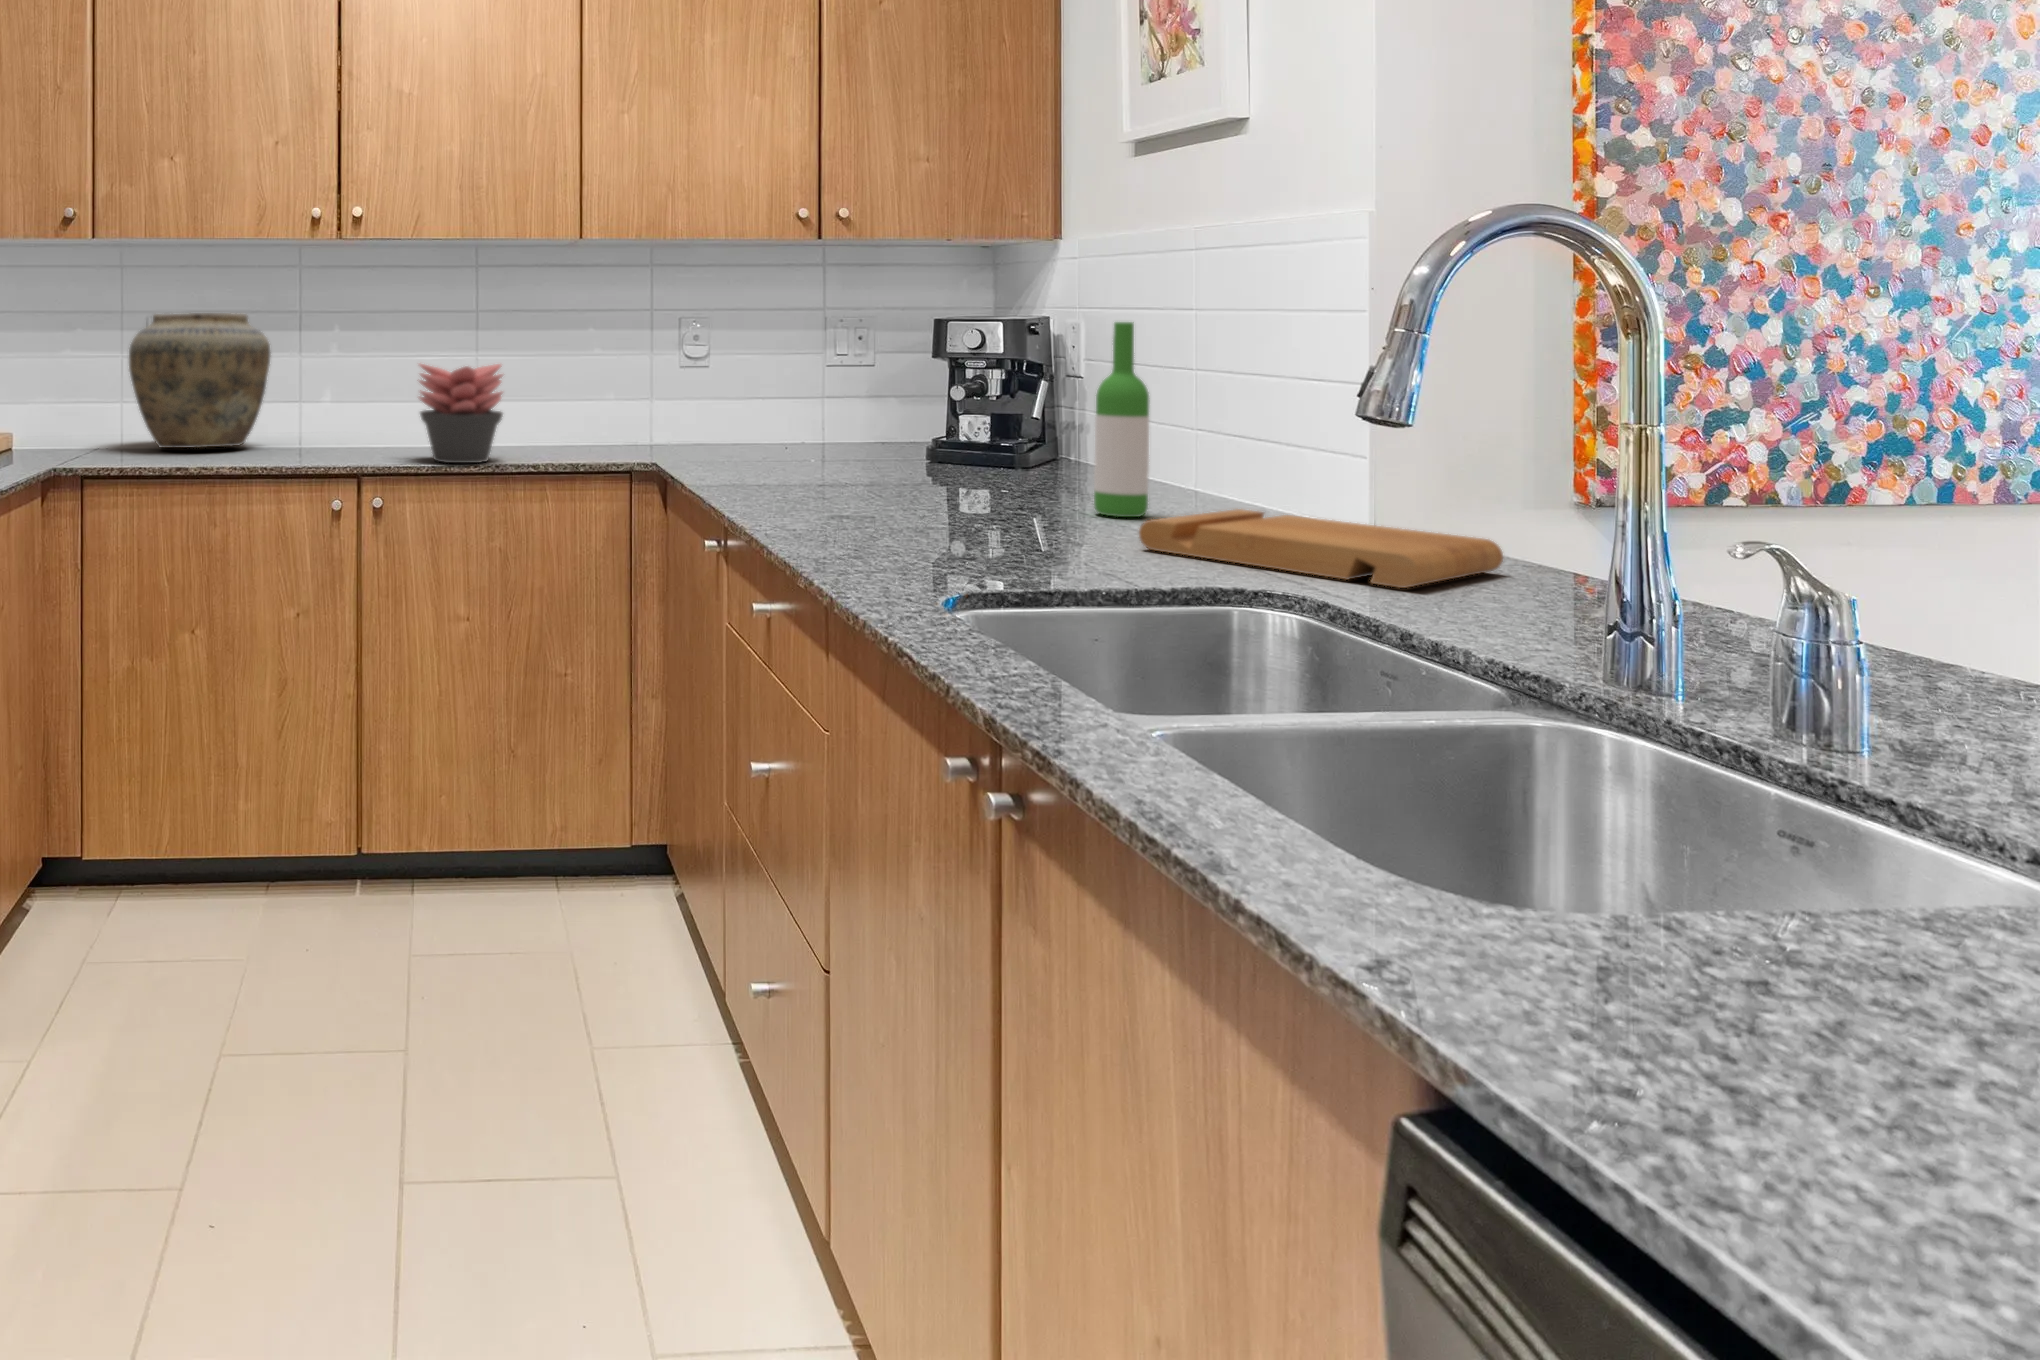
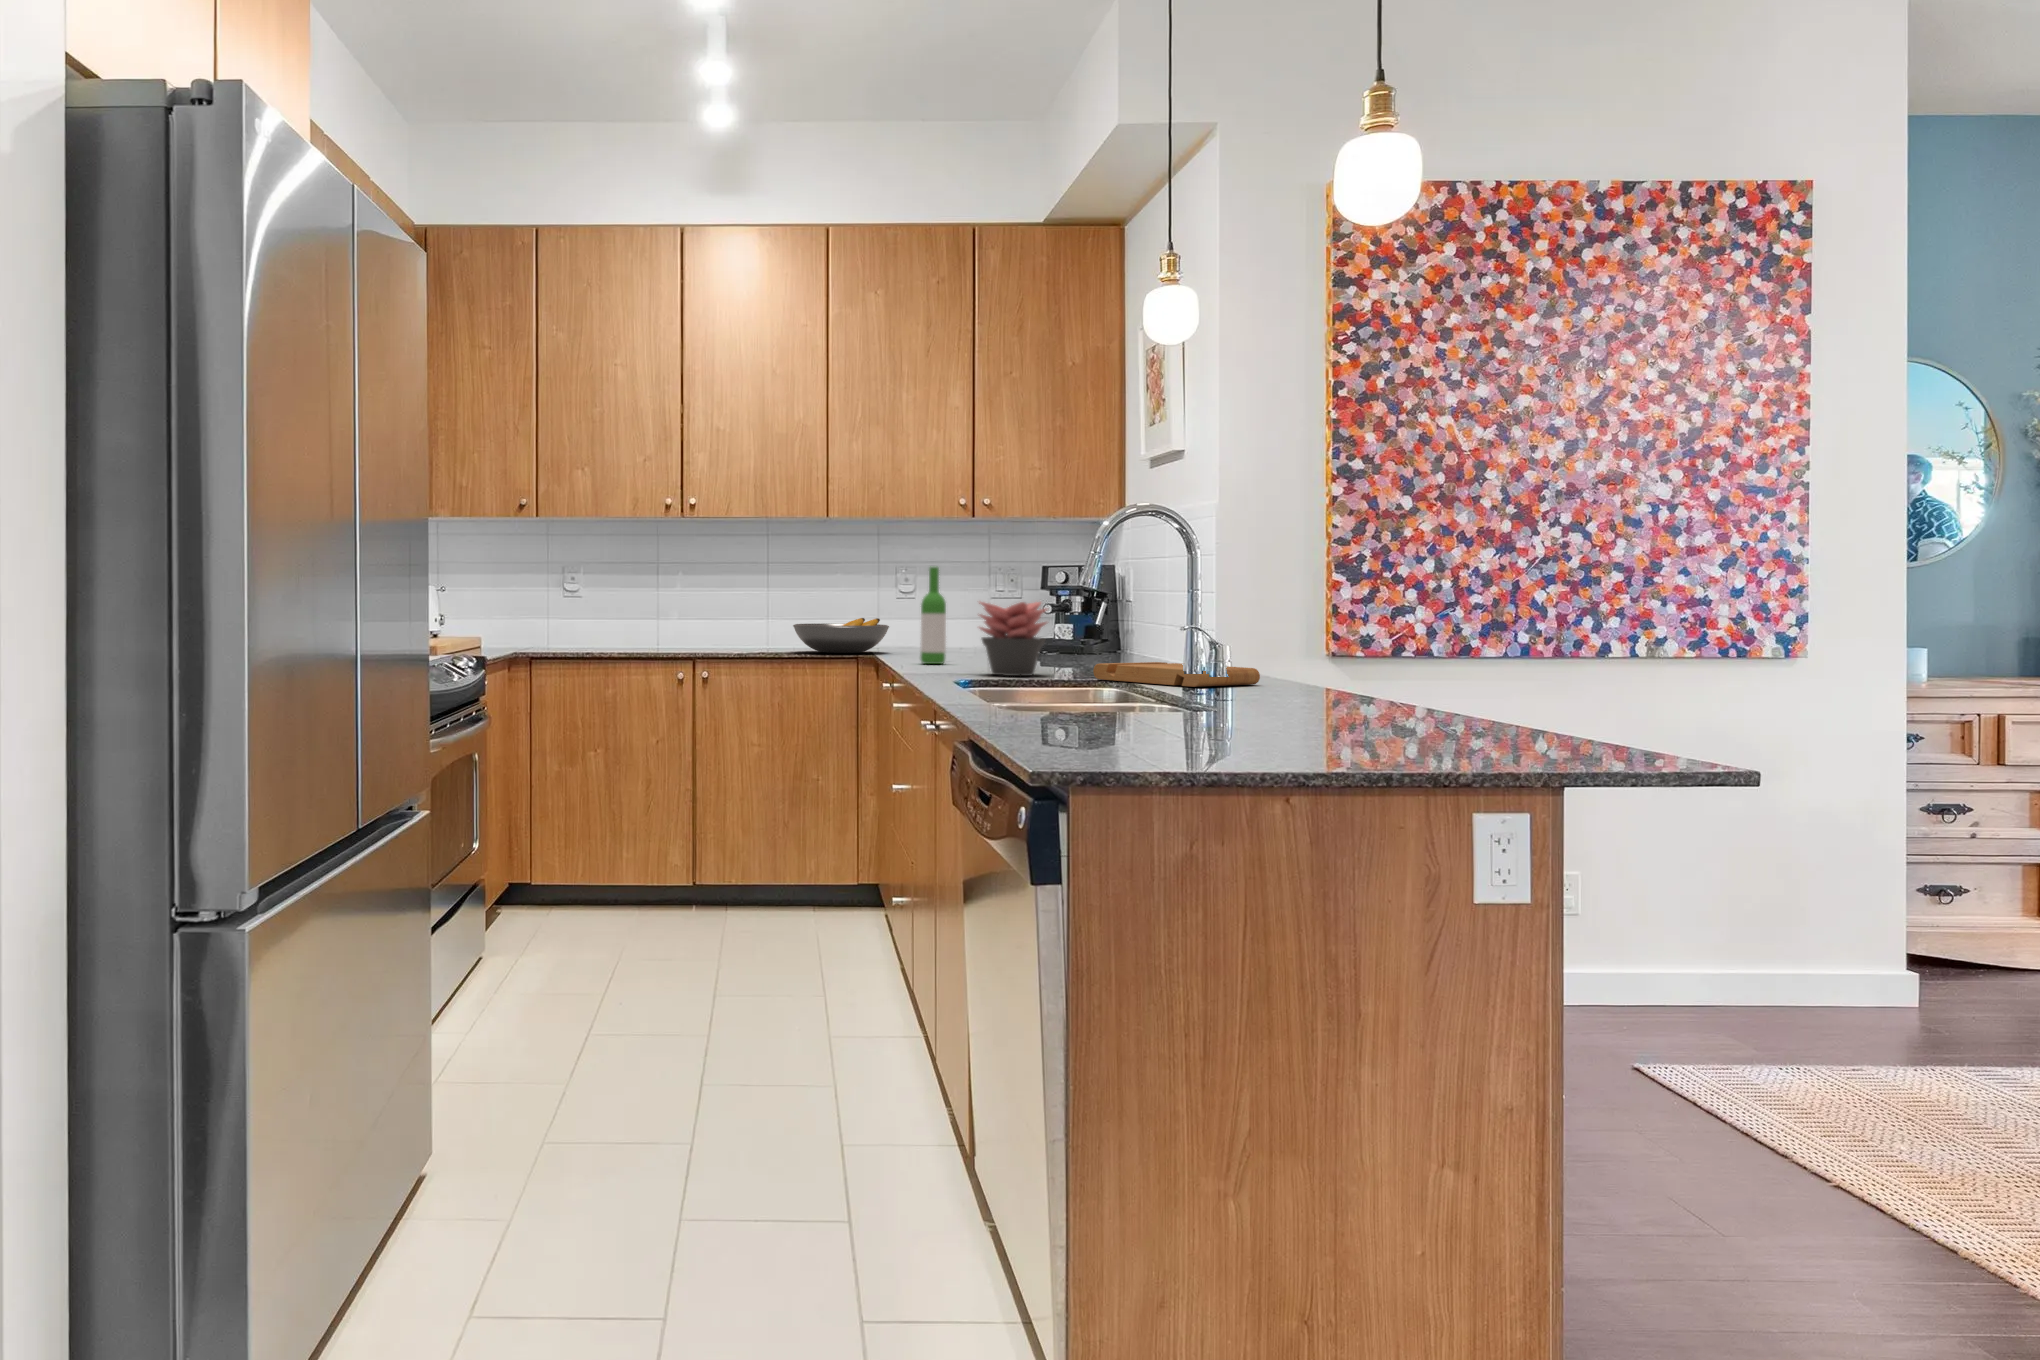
vase: present [129,313,271,448] -> none [553,568,640,651]
wine bottle: present [1094,322,1149,517] -> present [920,567,946,664]
succulent plant: present [419,364,503,463] -> present [979,602,1047,676]
fruit bowl: none [516,392,670,448] -> present [793,618,889,653]

